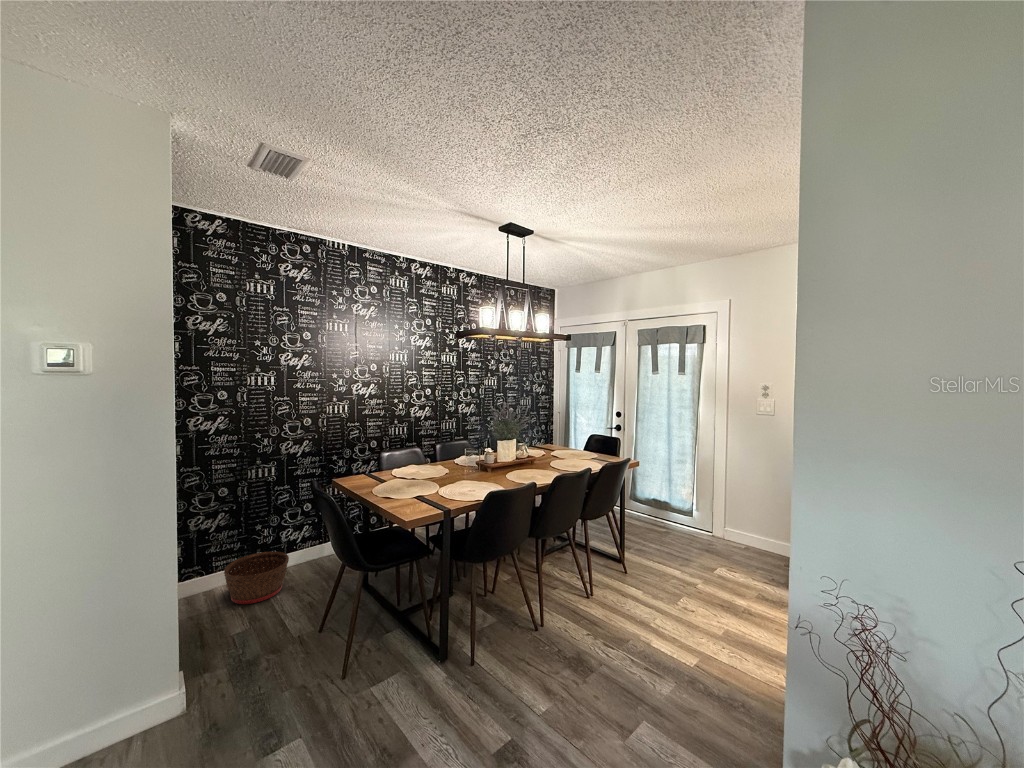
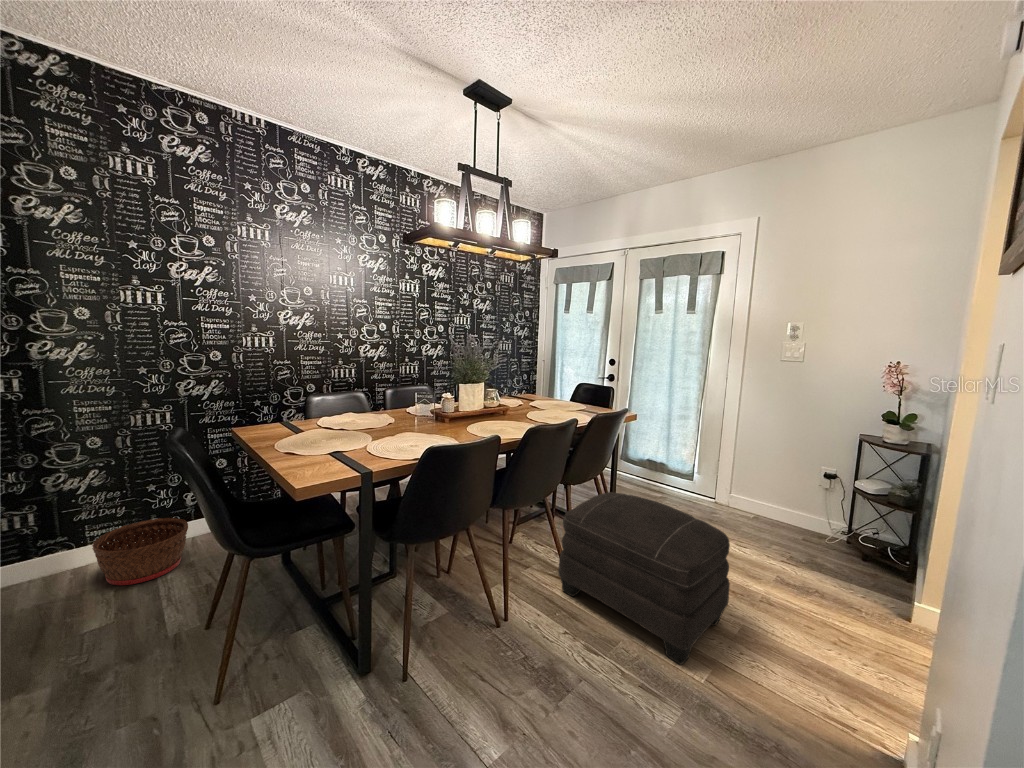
ottoman: none [581,525,715,657] -> present [558,492,730,665]

